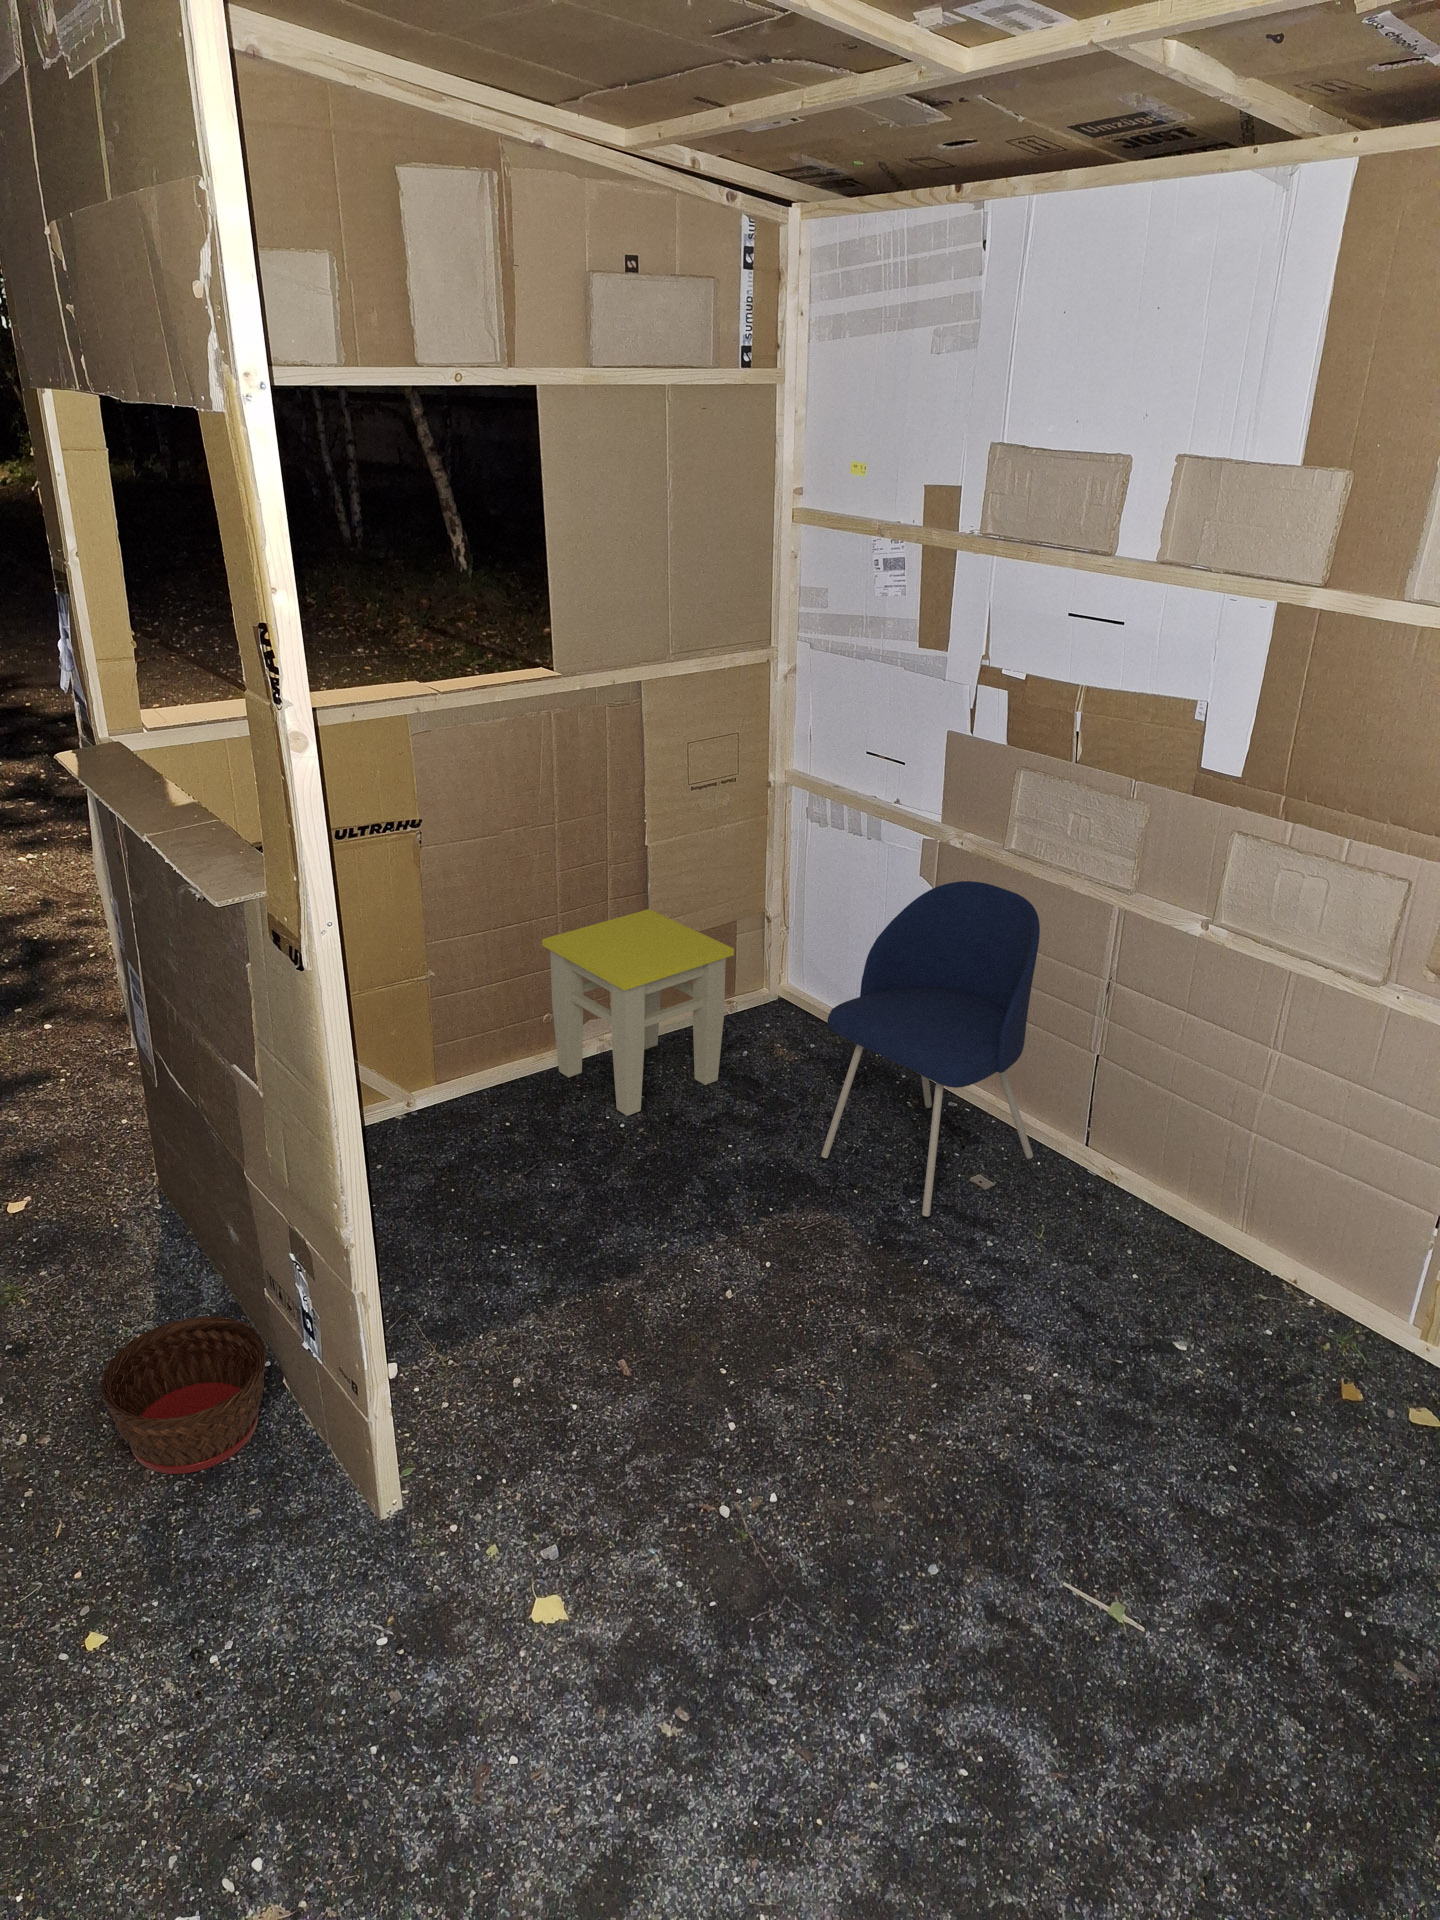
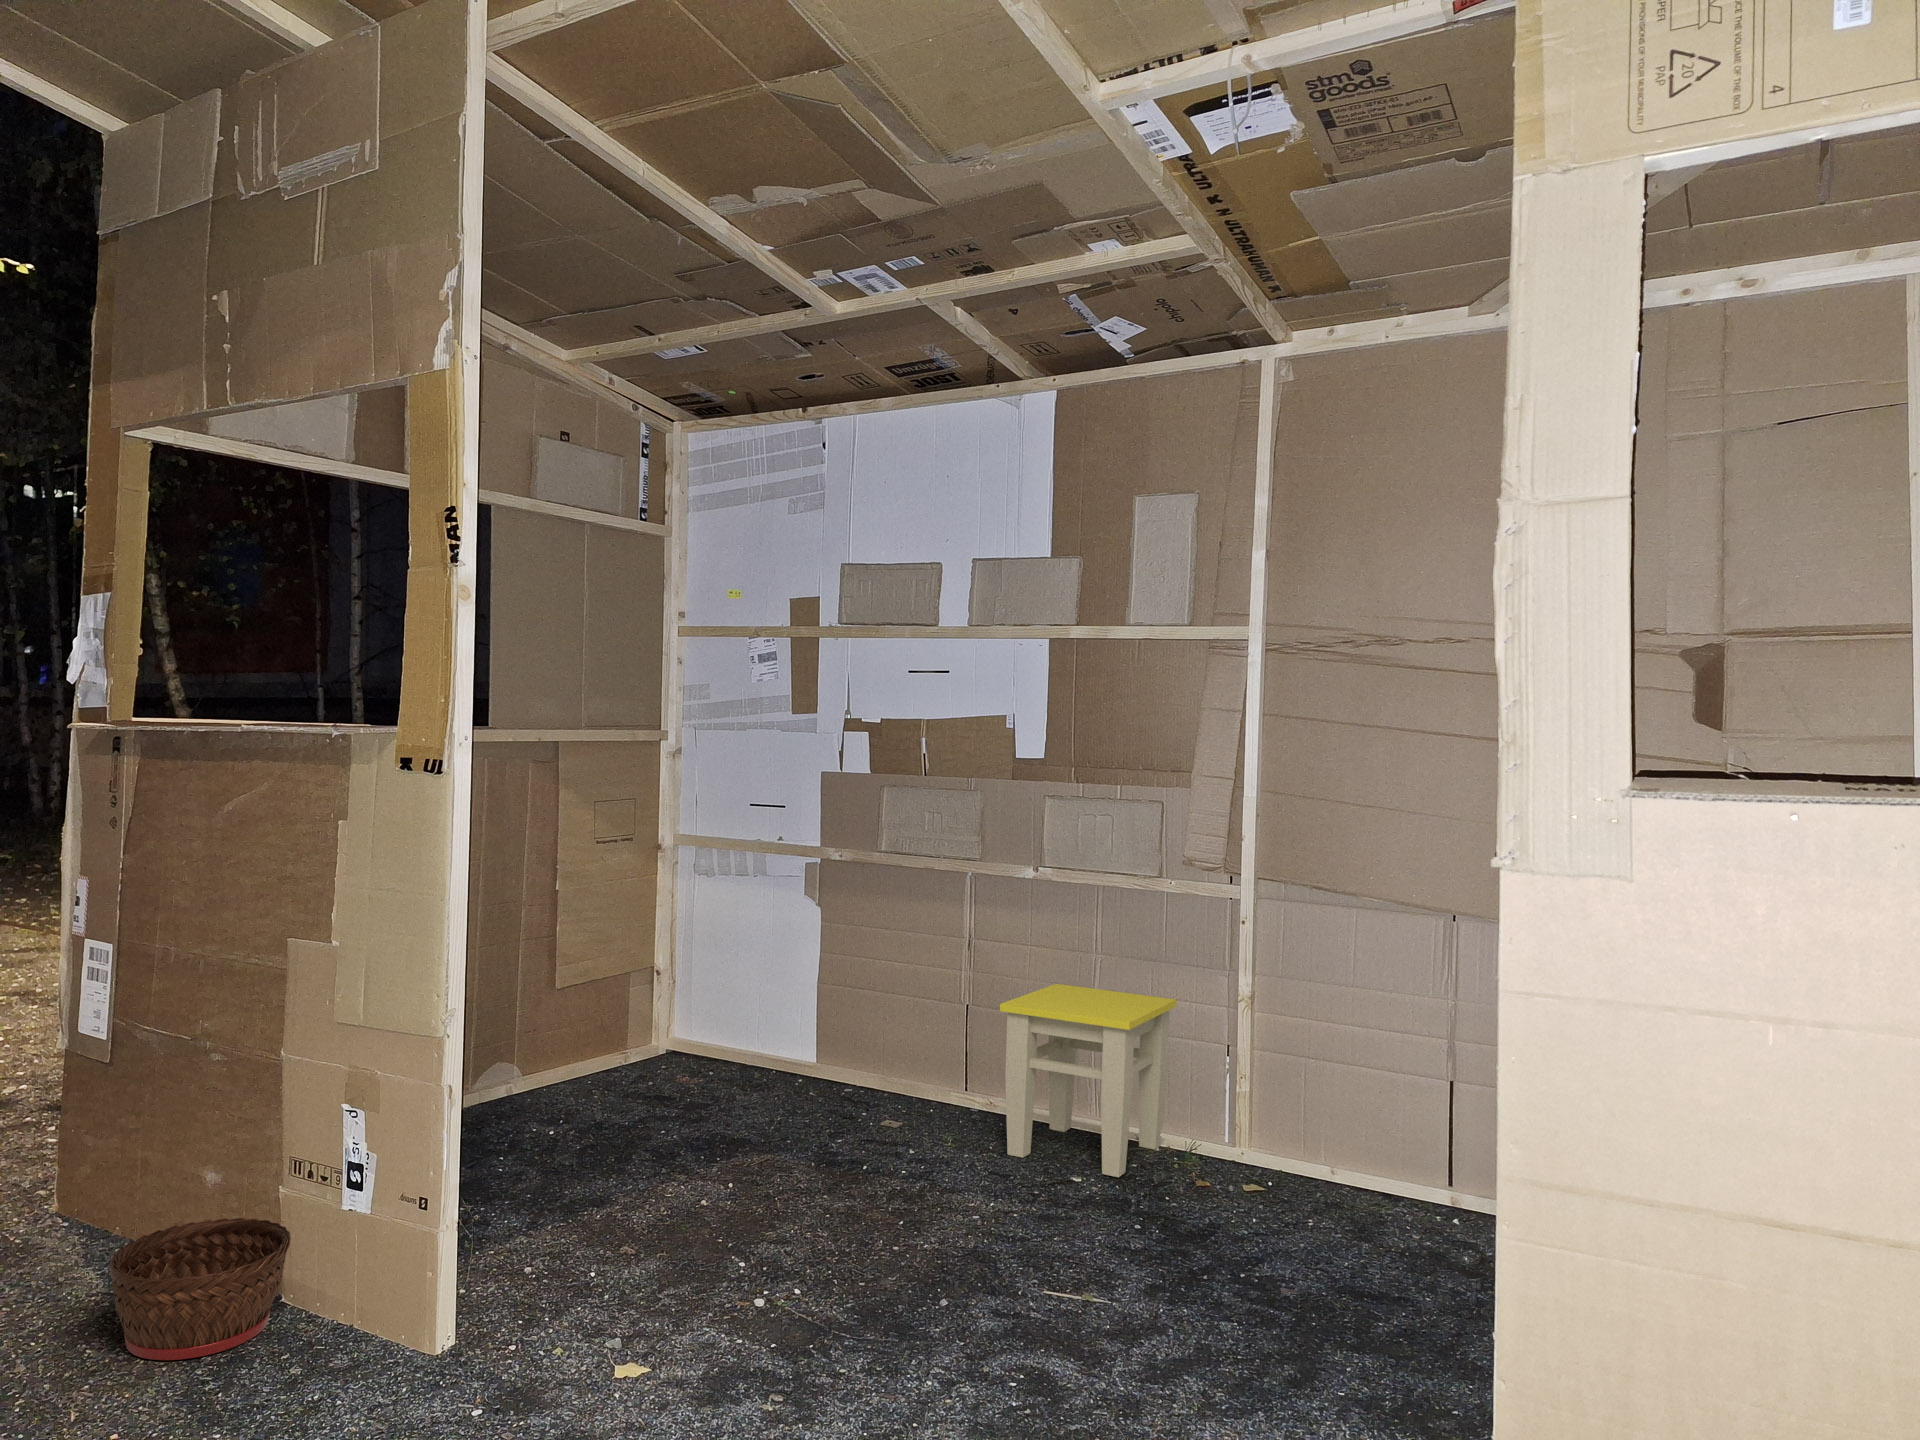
chair: present [821,881,1040,1217] -> none [751,871,925,1134]
stool: present [542,909,734,1116] -> present [1000,984,1177,1177]

